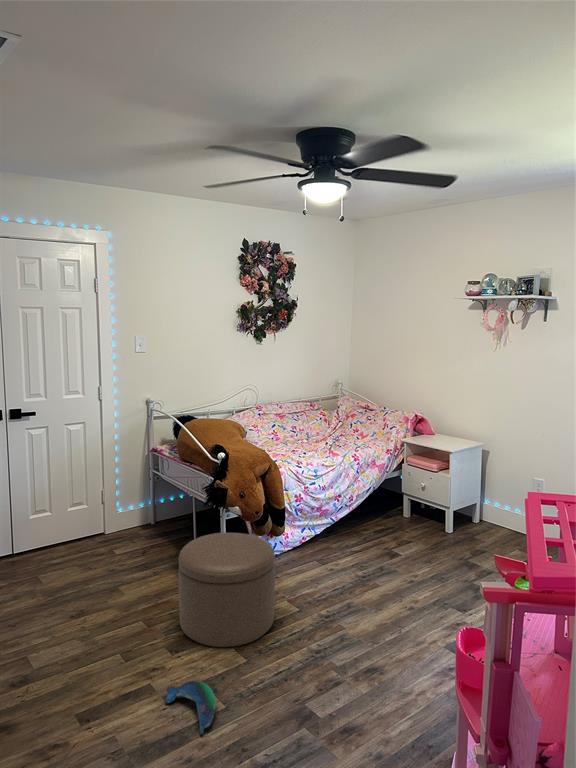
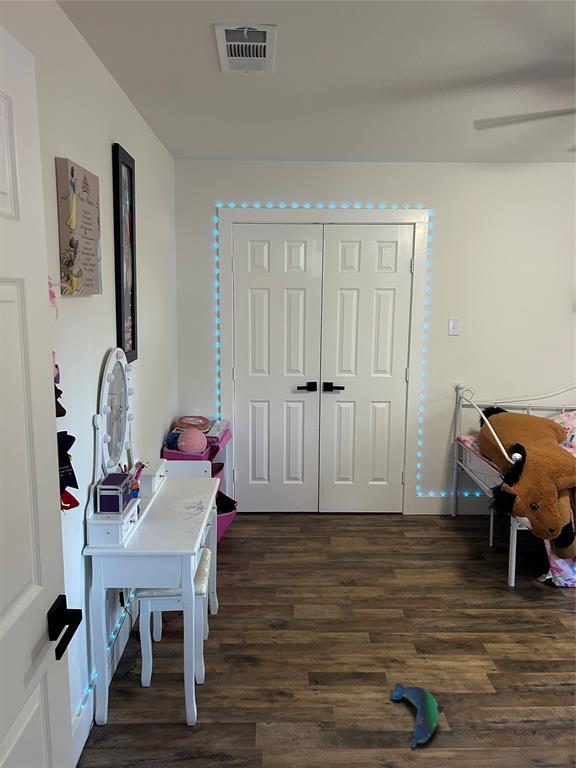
ottoman: present [178,533,275,647] -> none [437,539,556,674]

